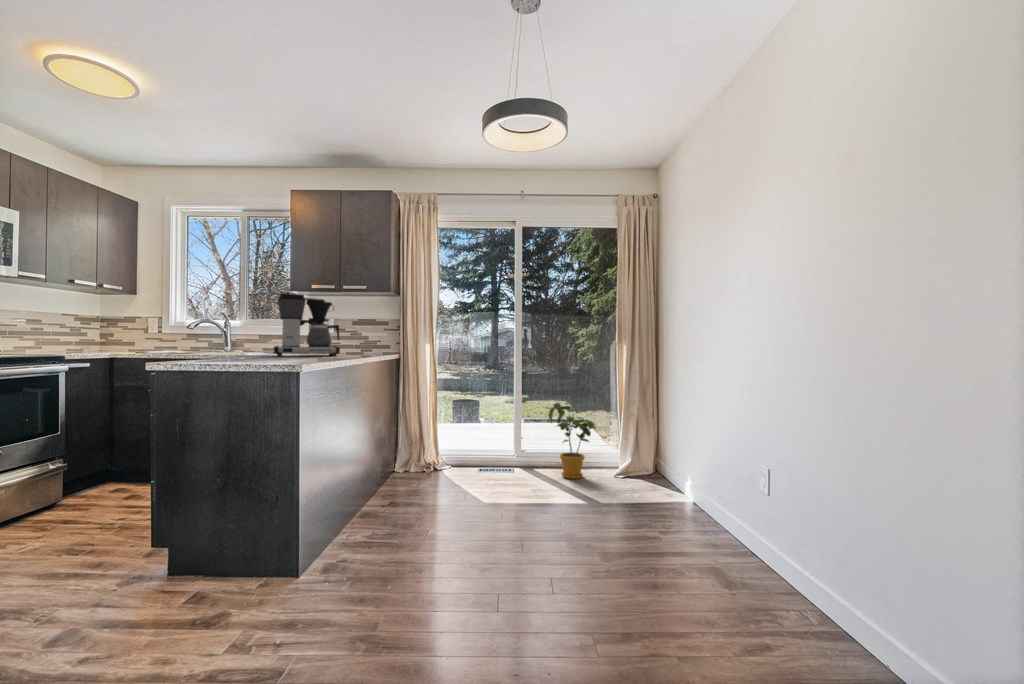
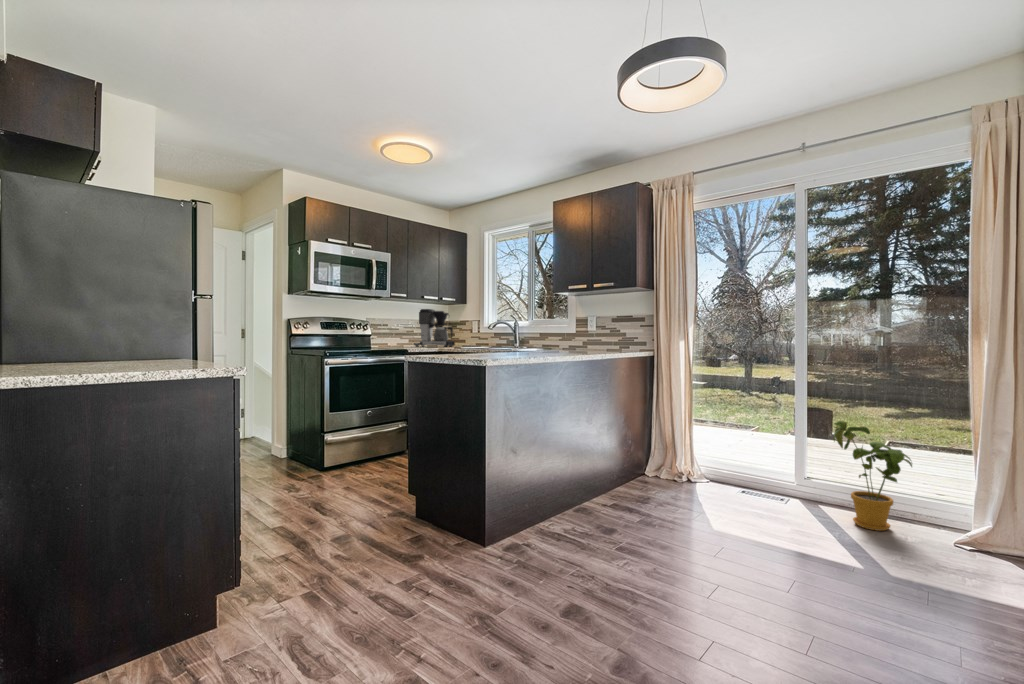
coffee maker: present [274,293,340,356] -> present [413,309,455,347]

